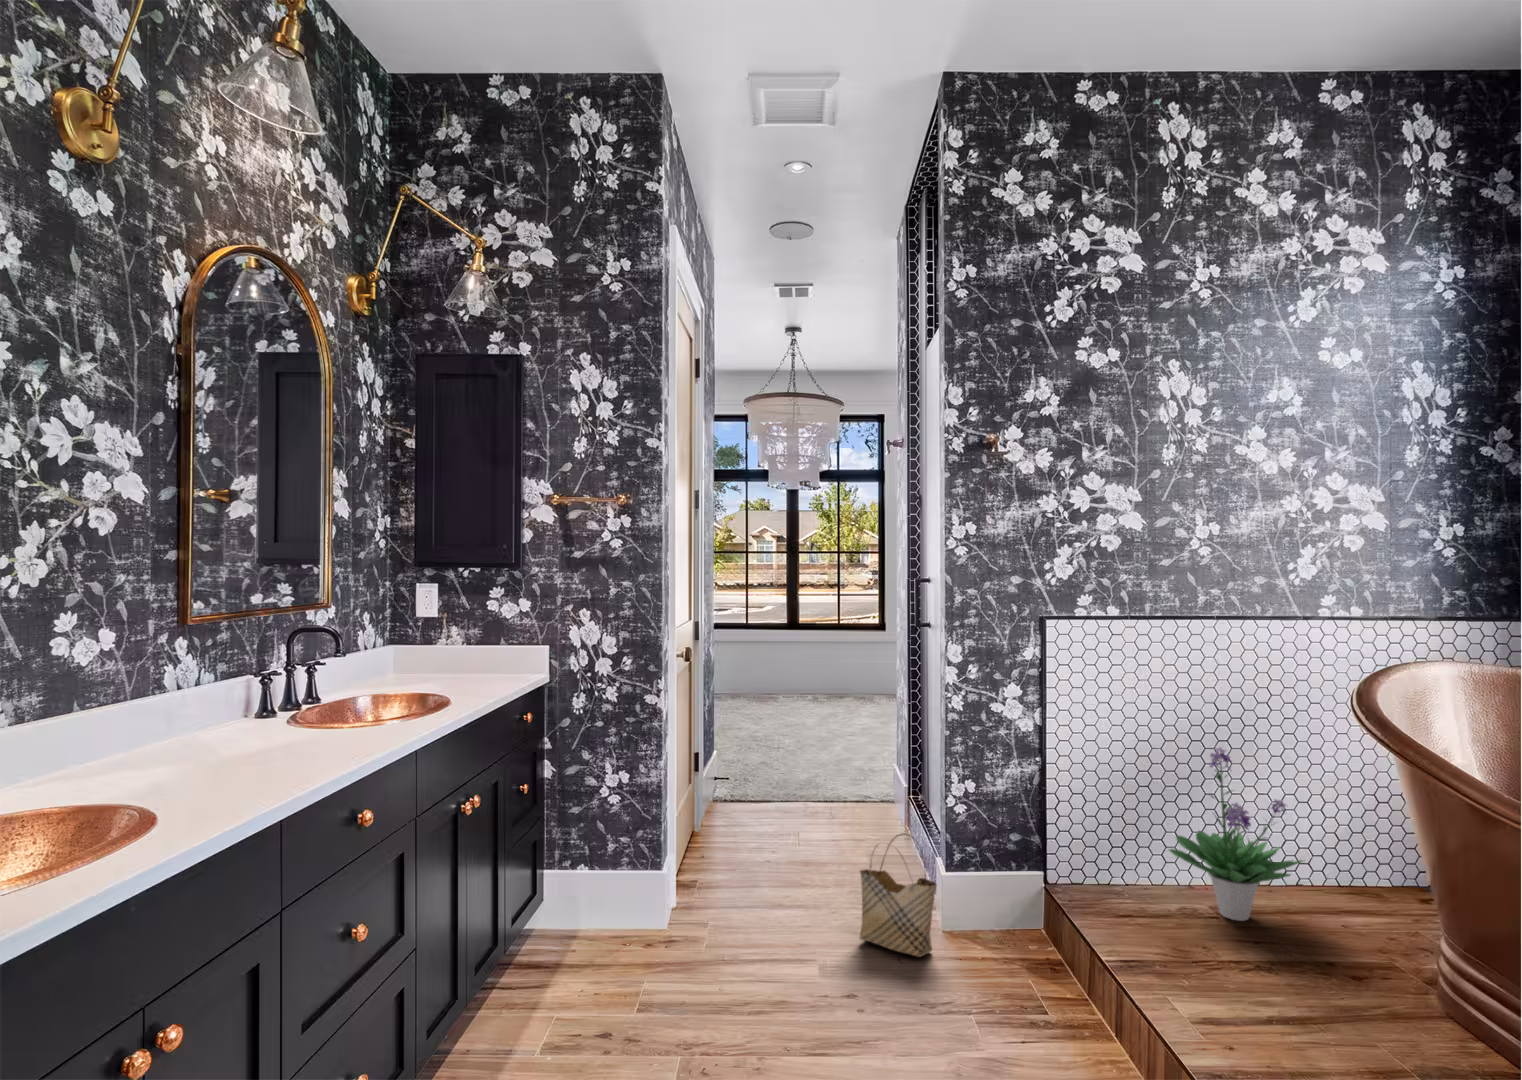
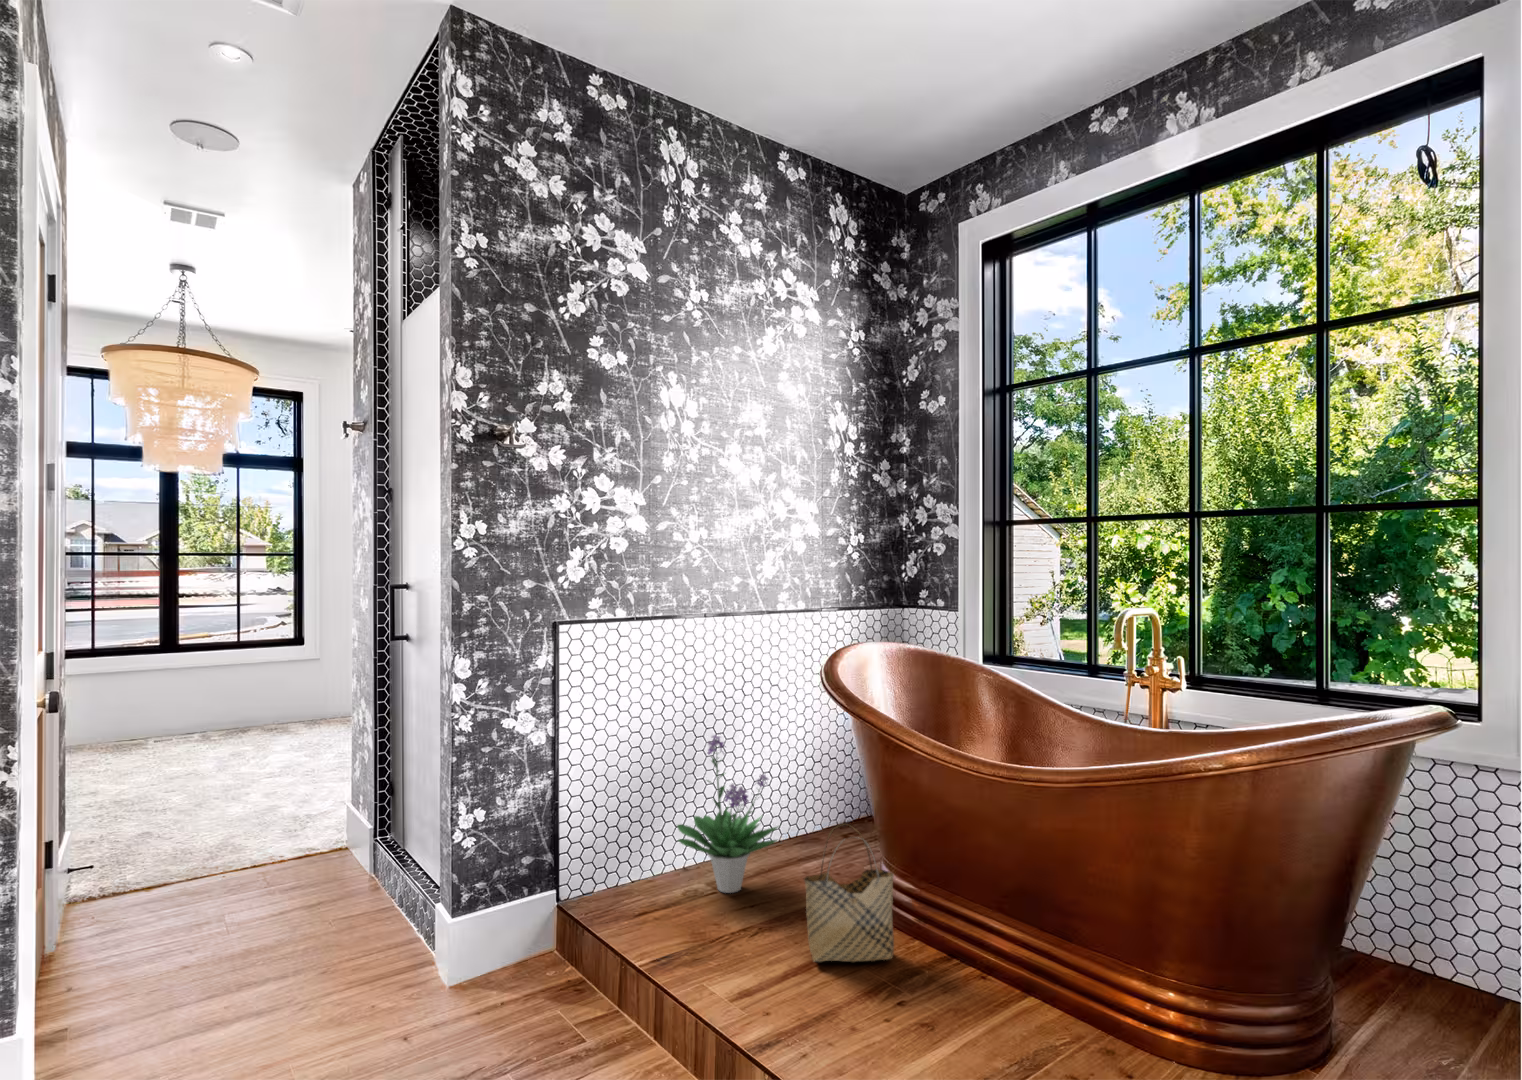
woven basket: present [860,833,936,957] -> present [804,823,894,962]

